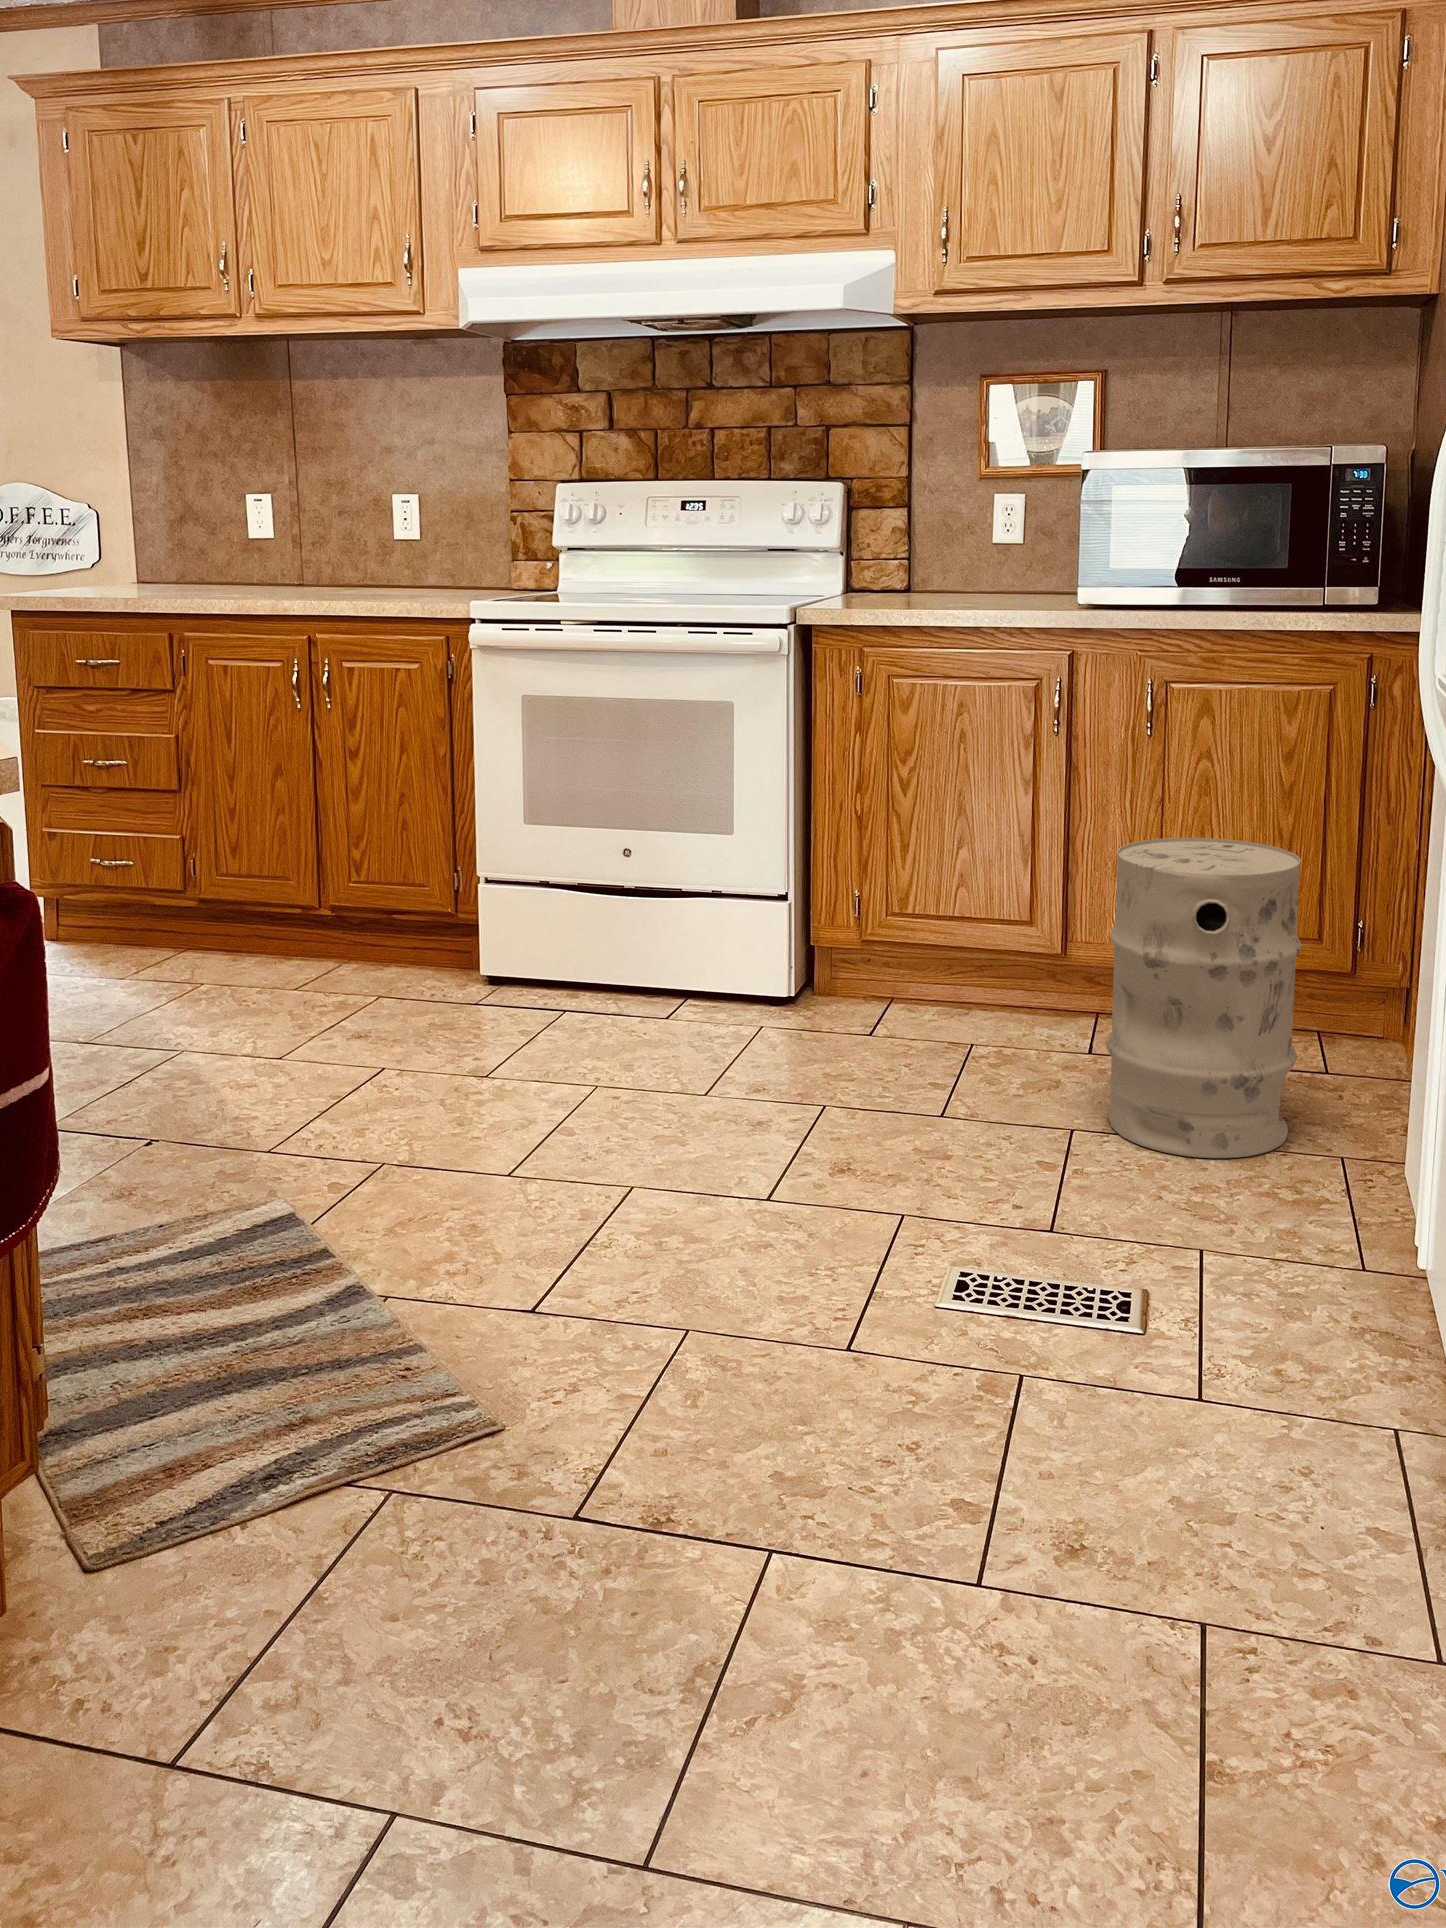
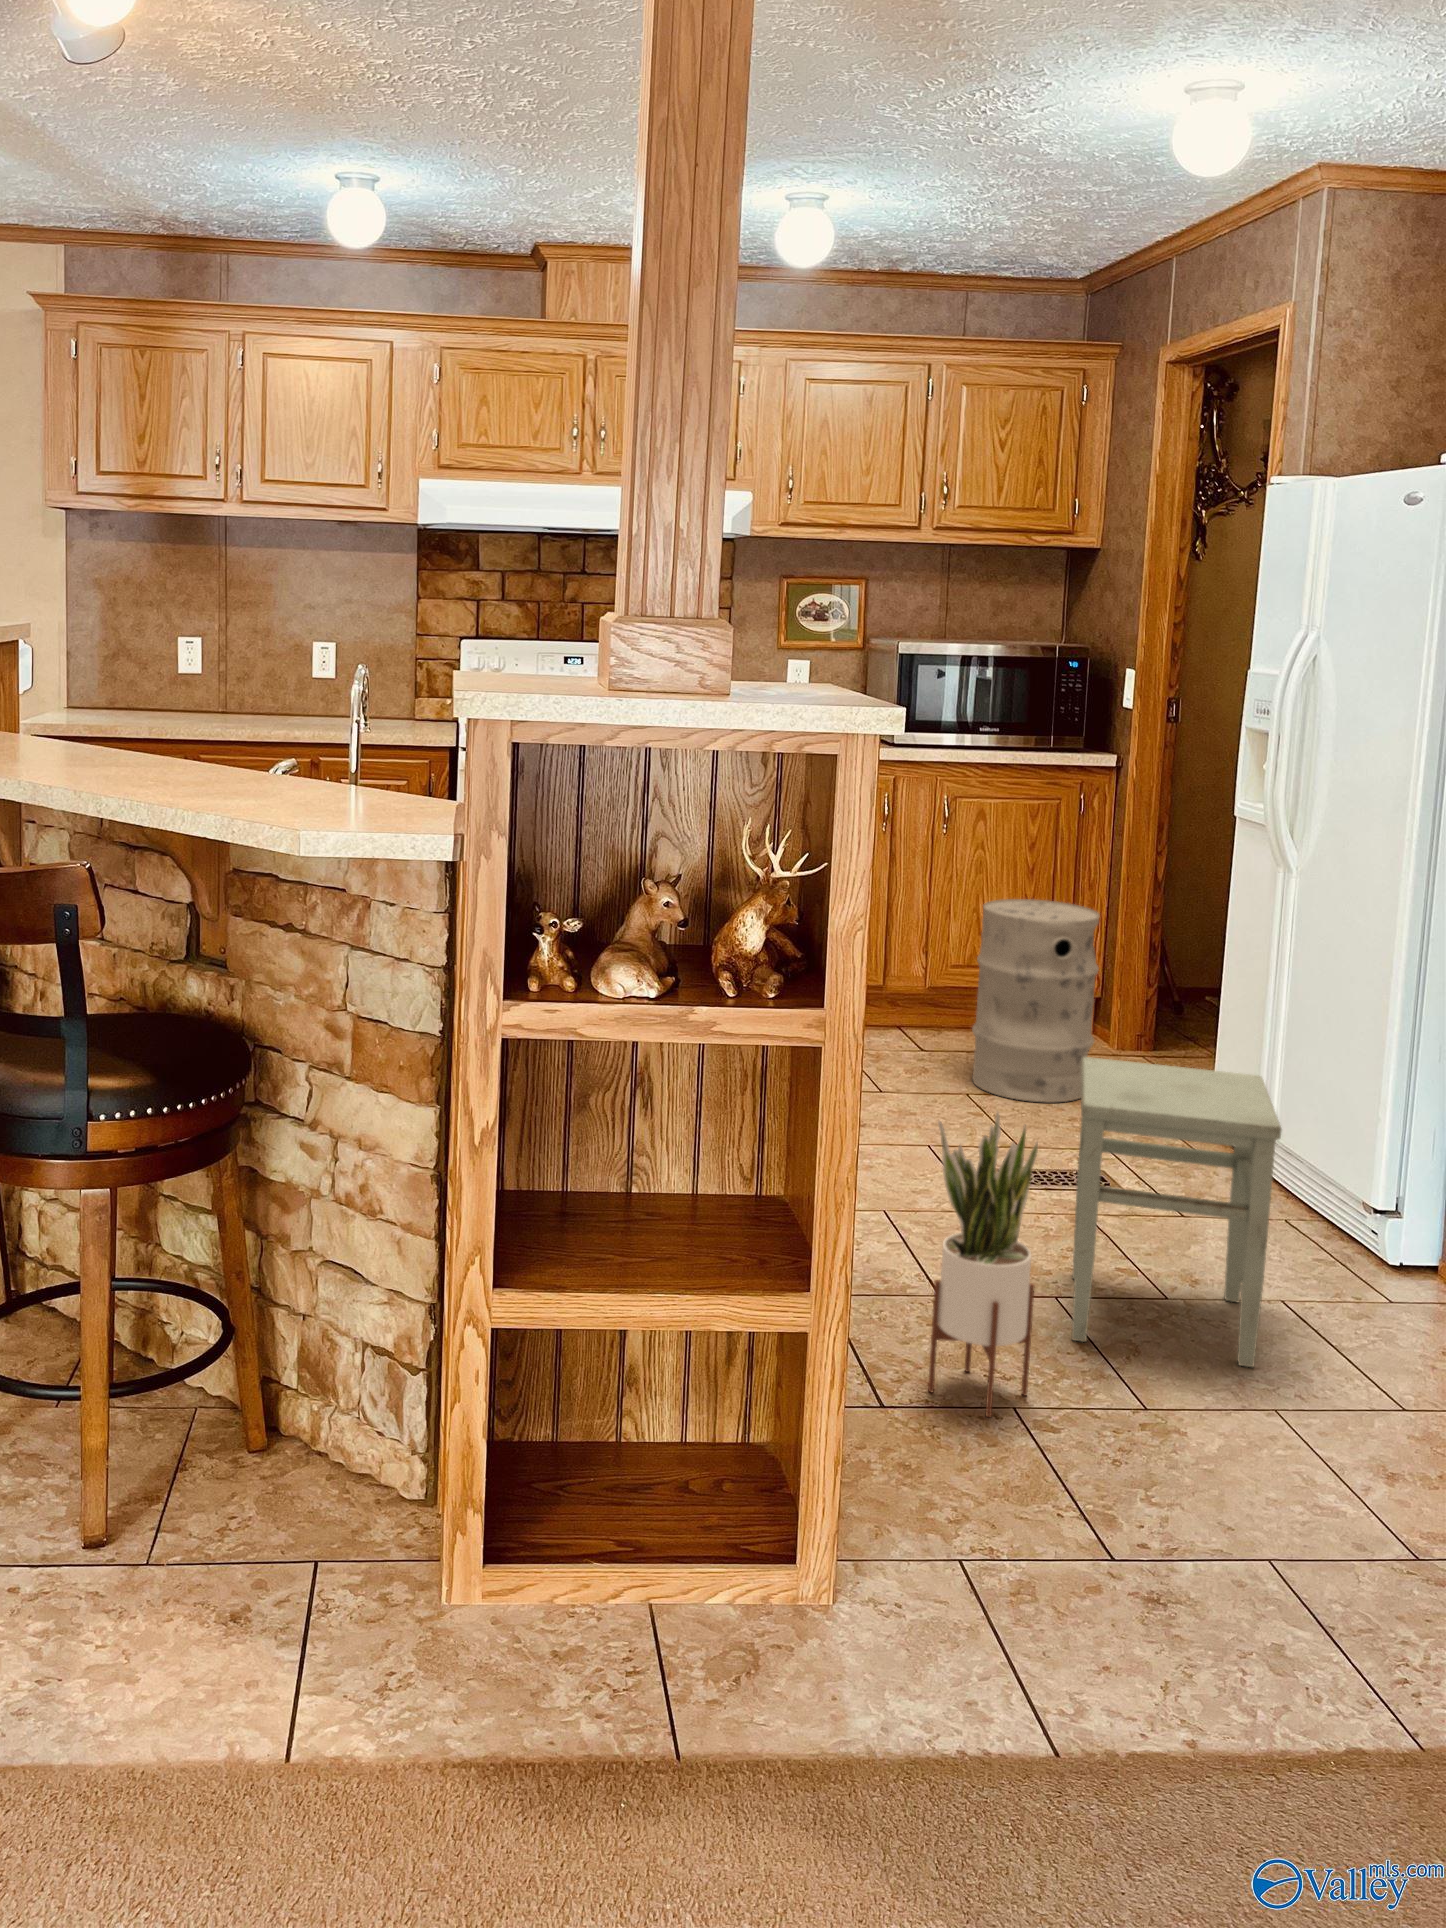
stool: none [714,1110,1166,1742] -> present [1072,1057,1282,1367]
potted plant: none [283,1213,530,1765] -> present [928,1112,1038,1417]

